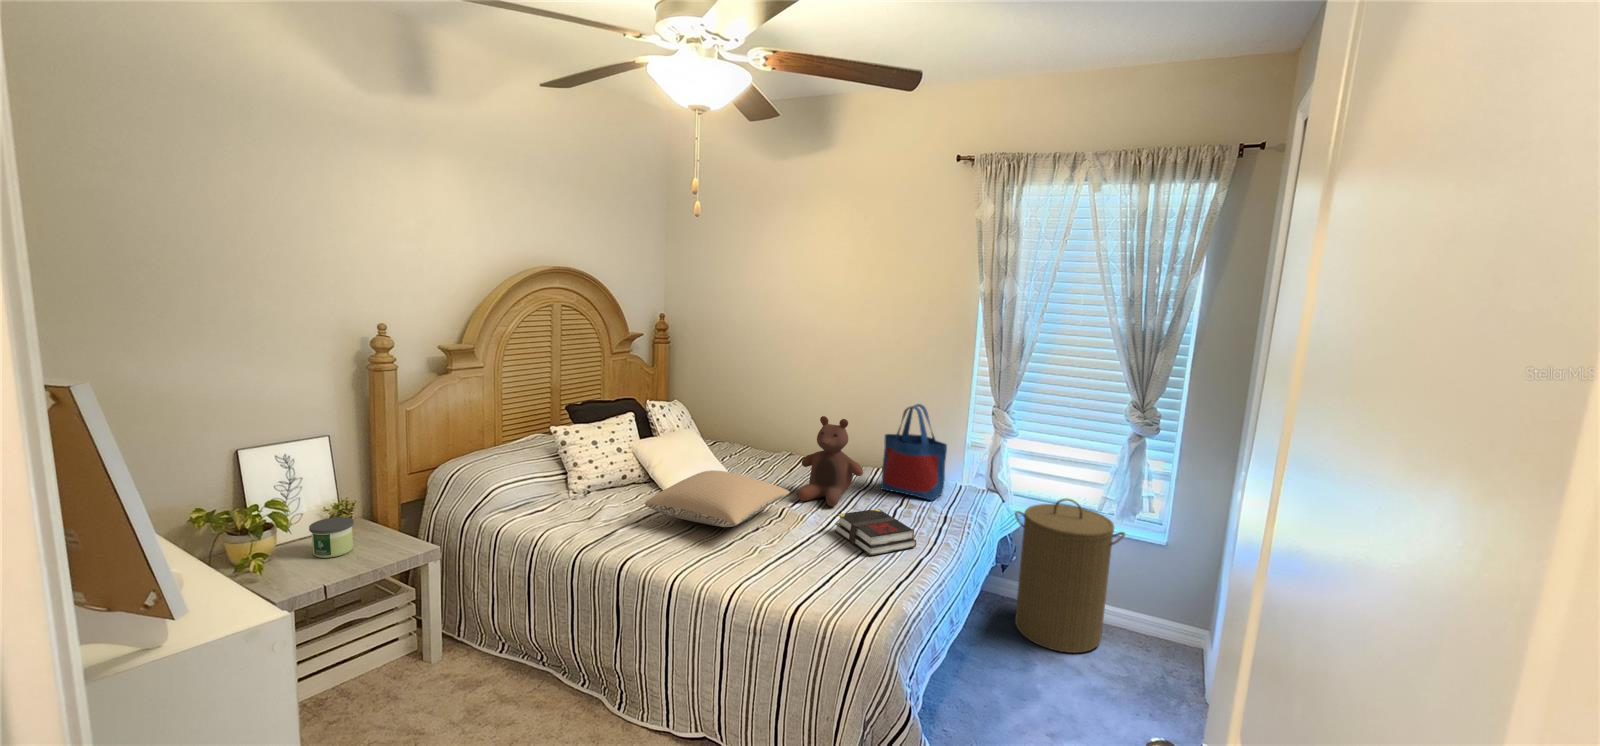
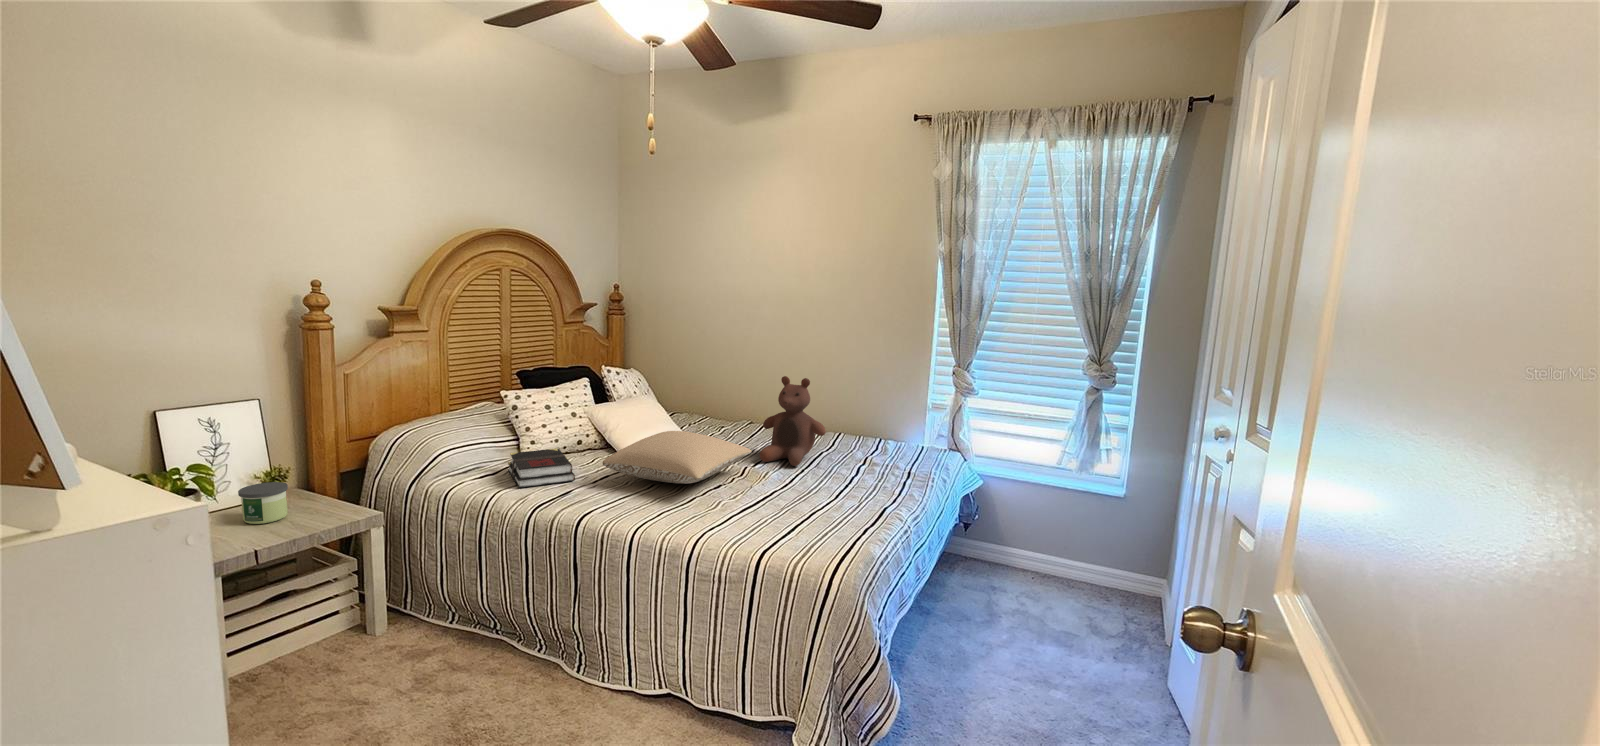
tote bag: present [881,404,947,500] -> none [843,364,909,460]
laundry hamper: present [1015,499,1125,653] -> none [977,454,1085,605]
book: present [835,509,916,556] -> present [508,449,575,488]

